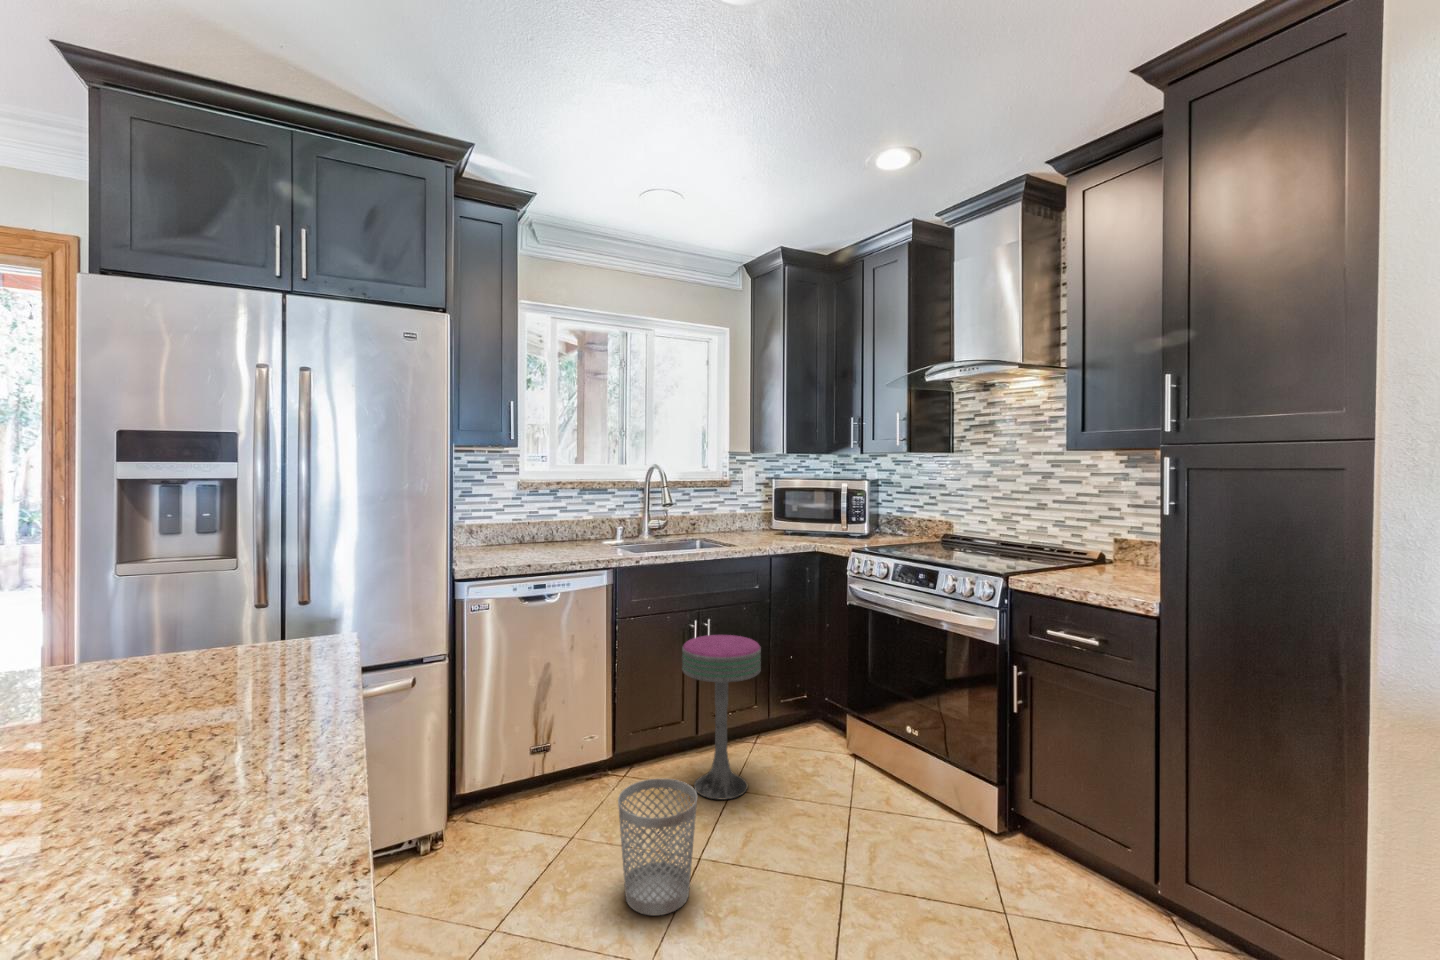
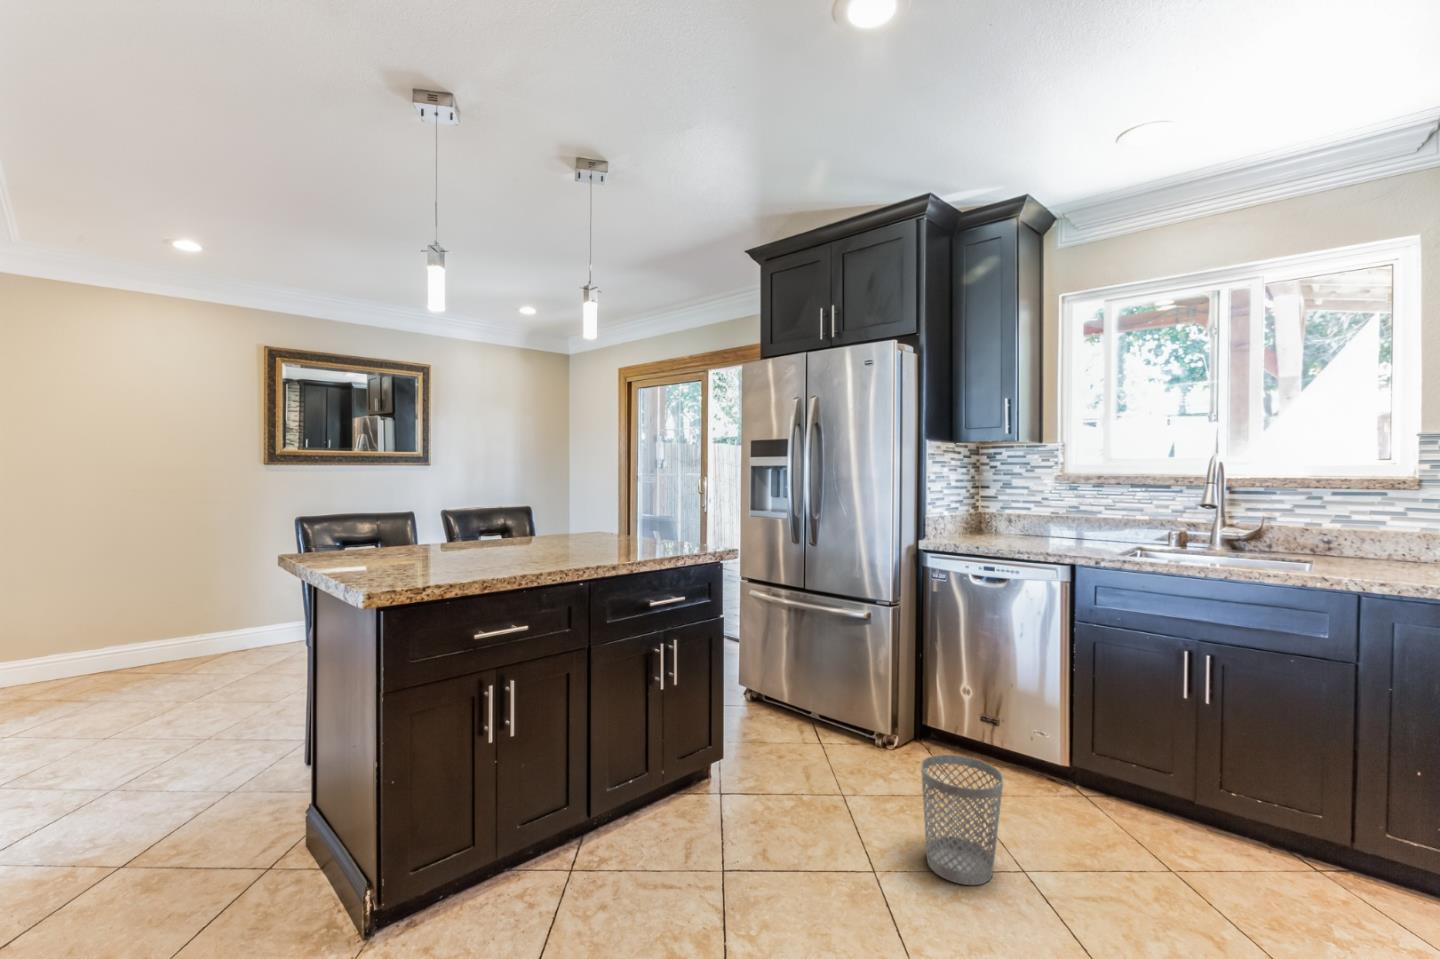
bar stool: present [682,635,761,800] -> none [1118,665,1243,885]

